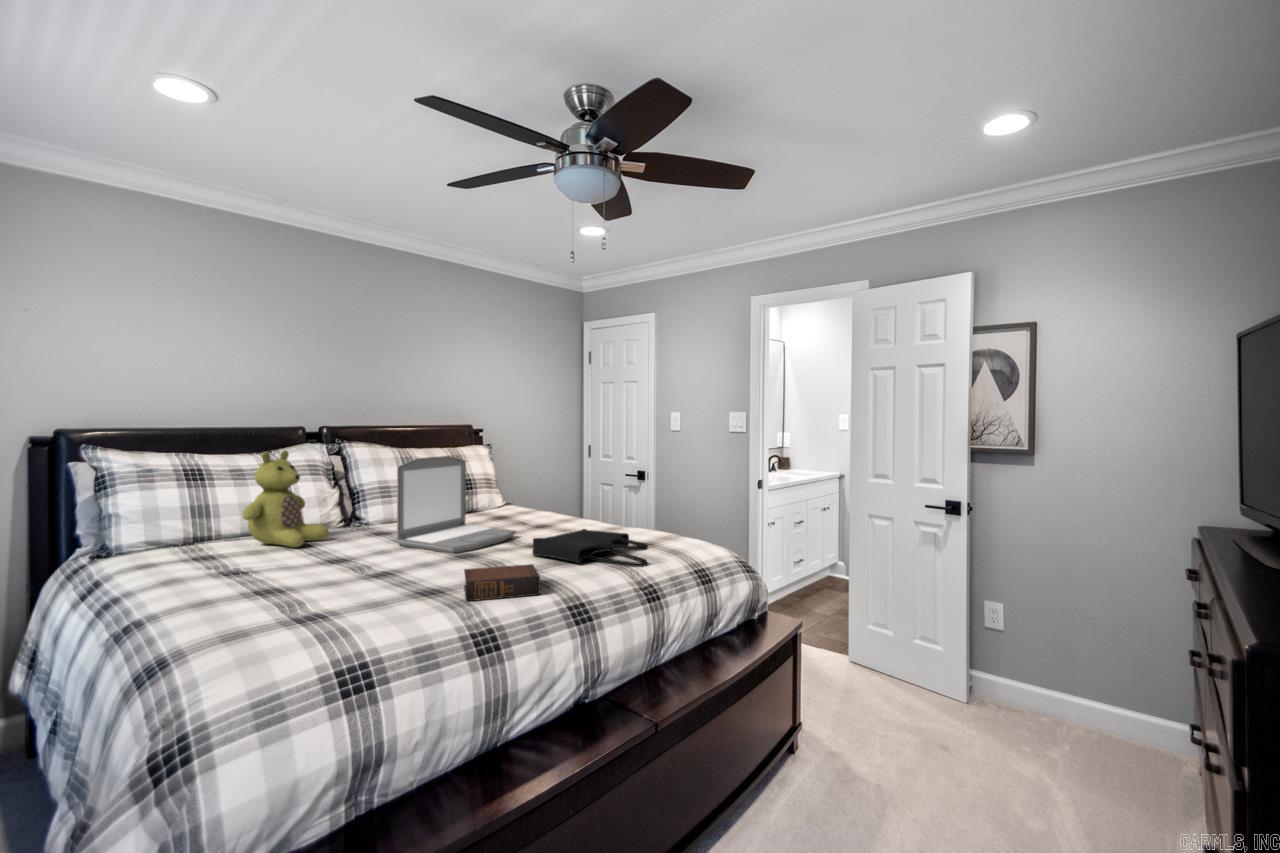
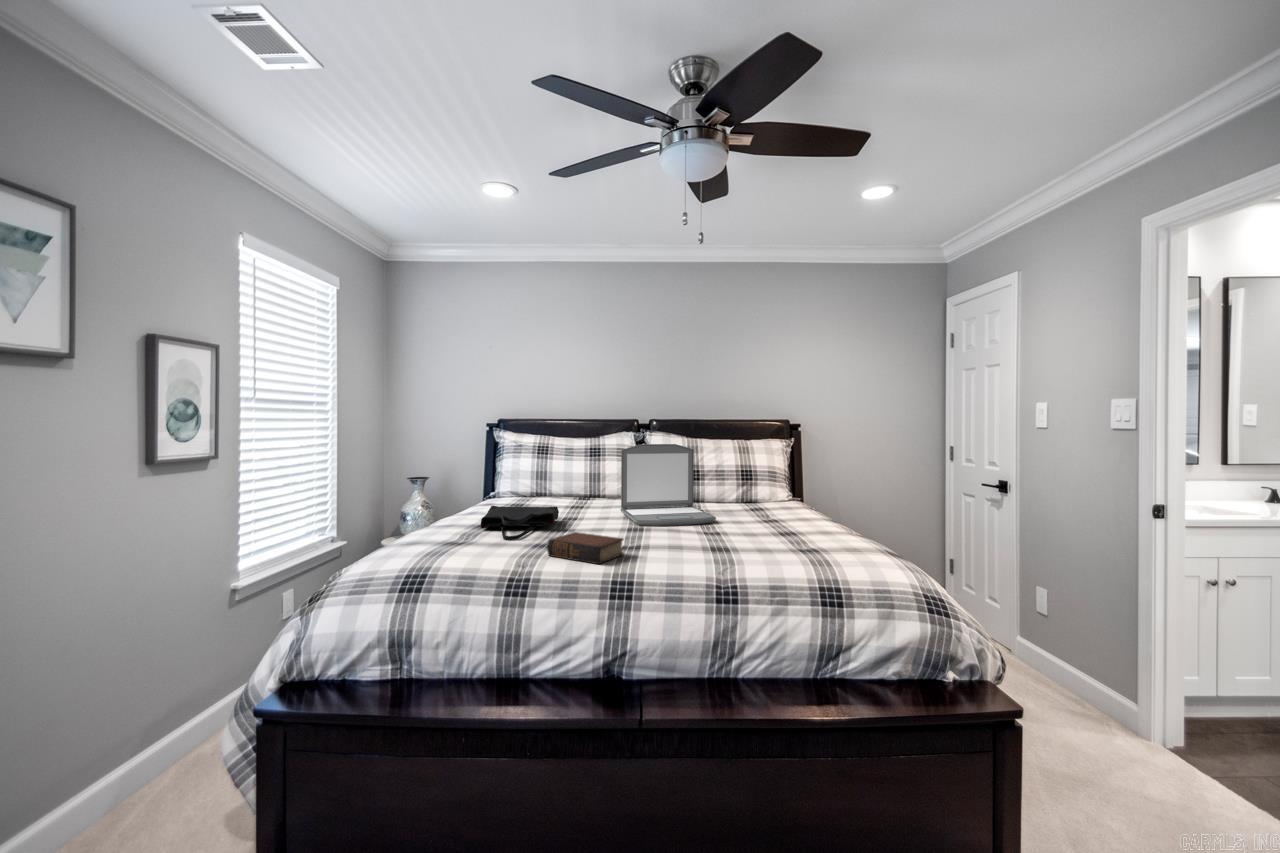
stuffed bear: present [242,450,329,547] -> none [544,436,599,506]
tote bag: present [532,529,648,567] -> present [481,506,559,540]

